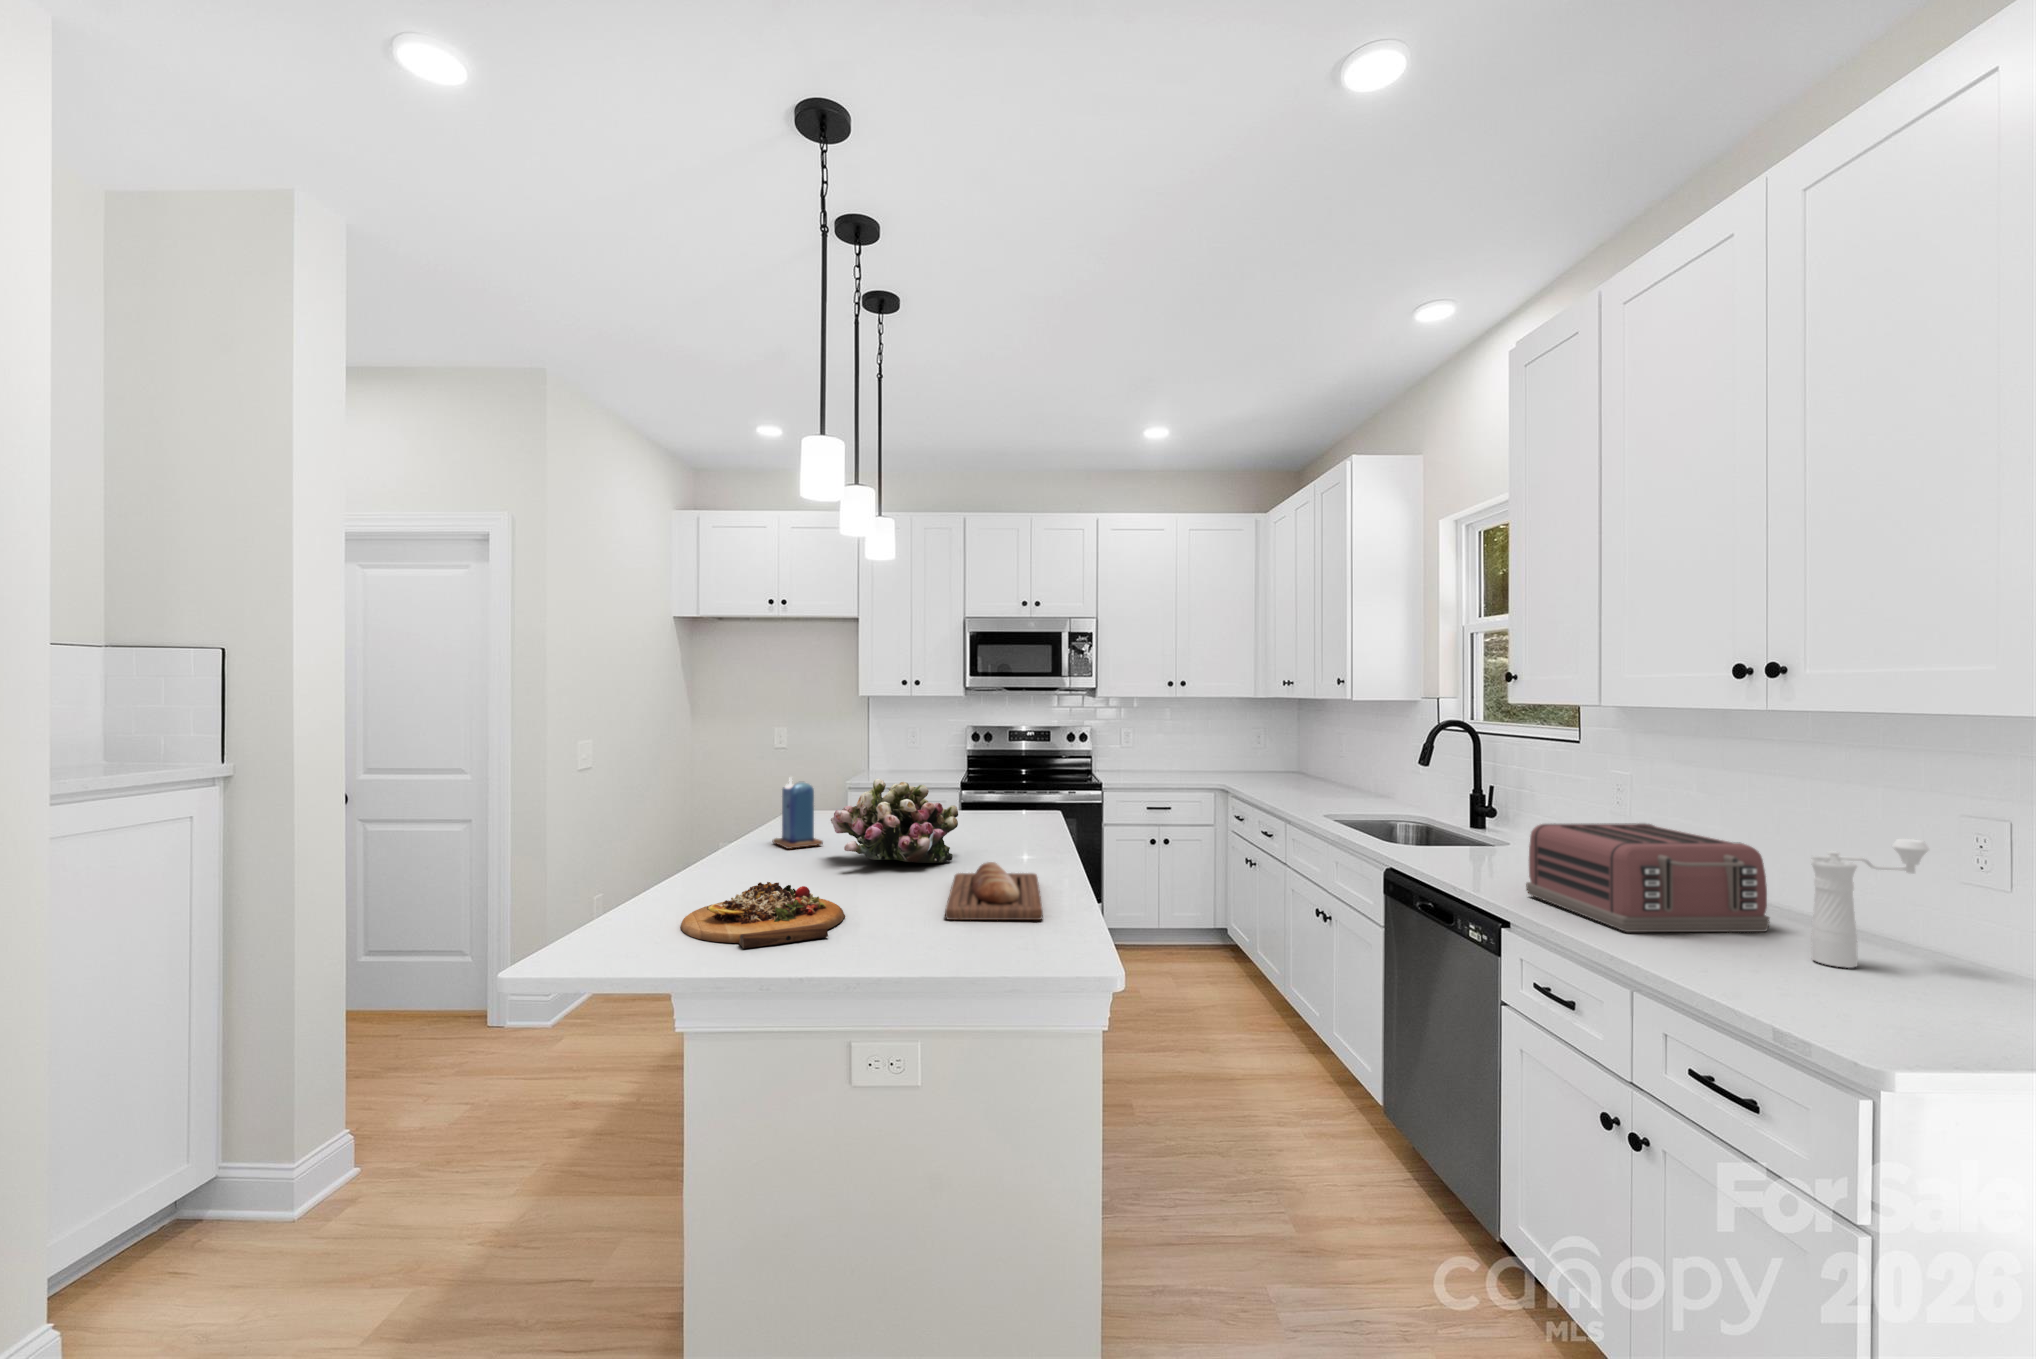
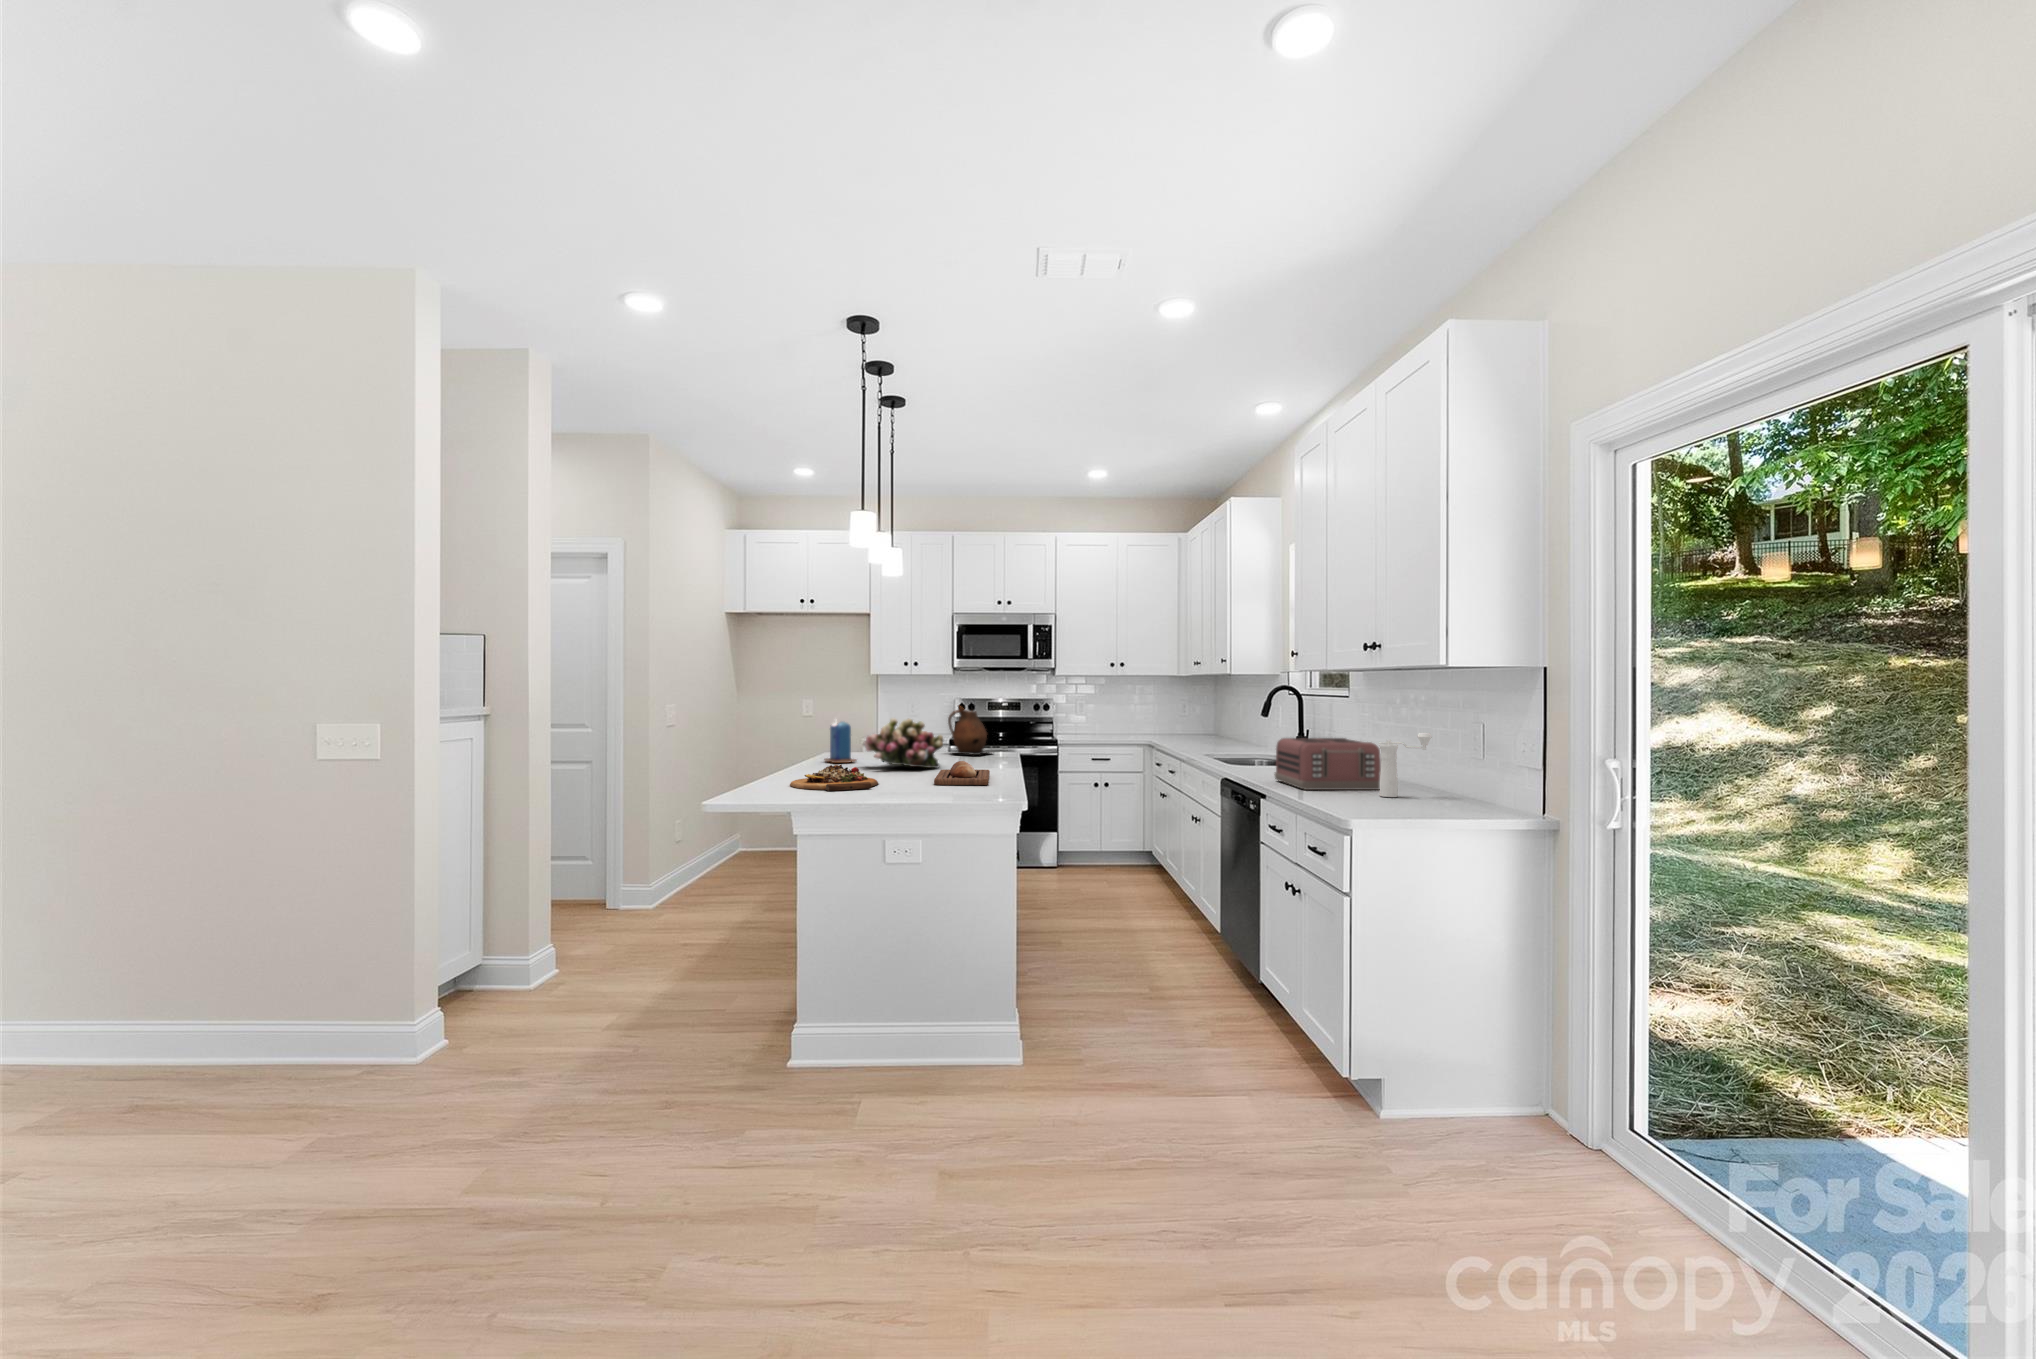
ceramic pitcher: none [963,749,1030,826] -> present [948,707,987,755]

